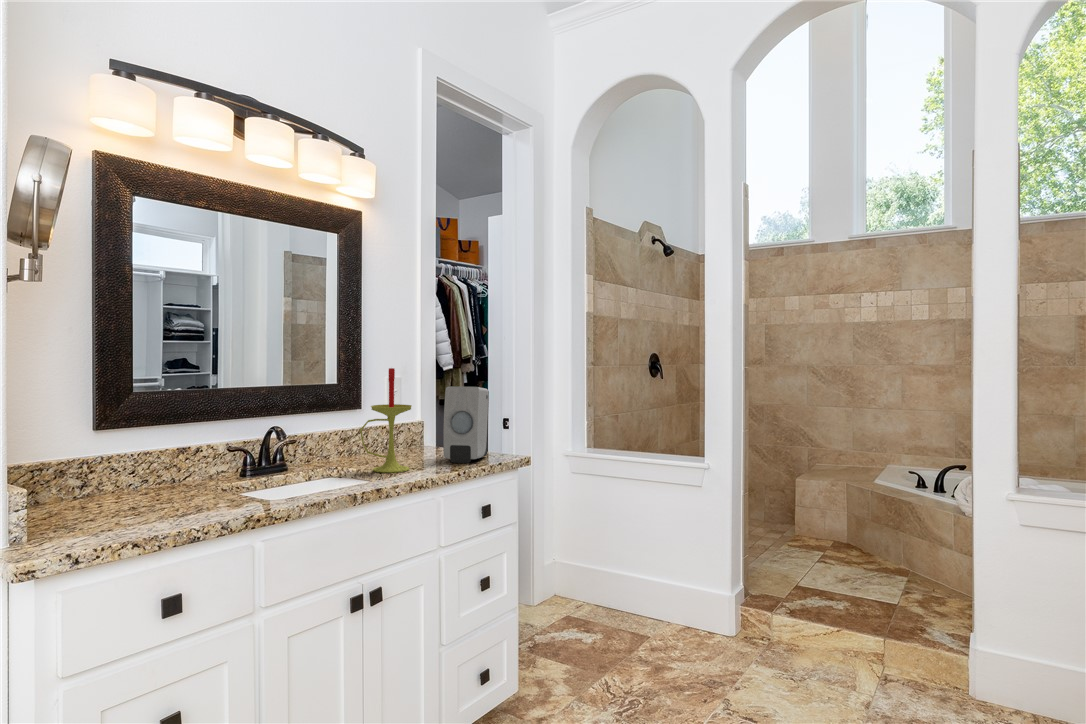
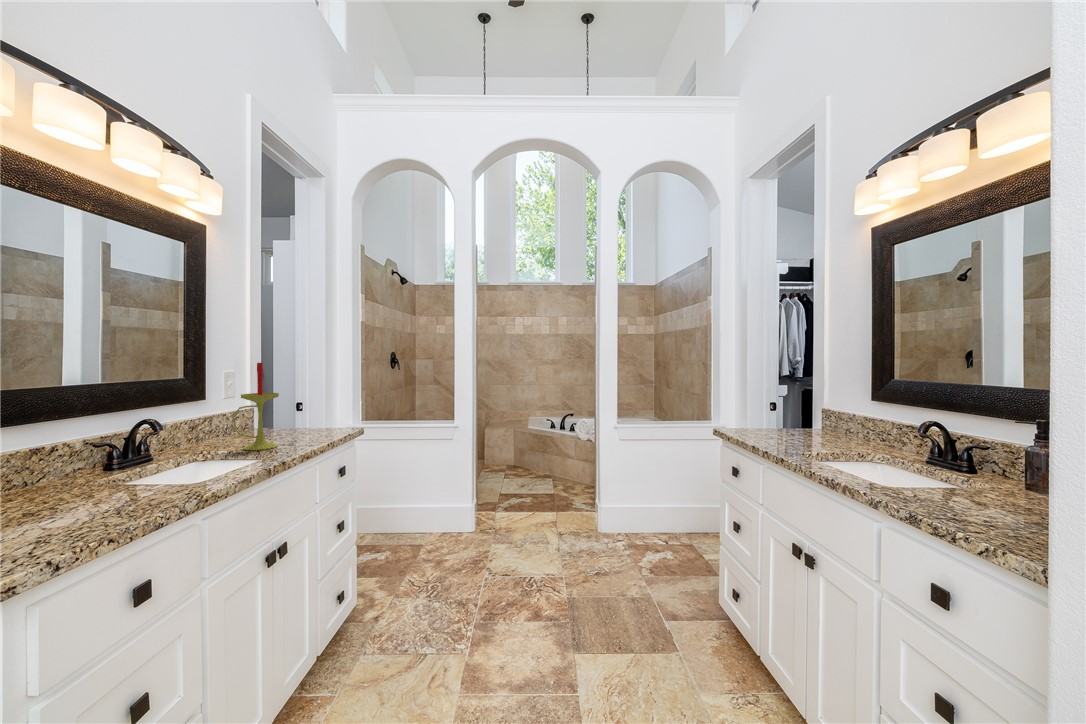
soap dispenser: present [443,386,489,463] -> none [296,377,327,437]

